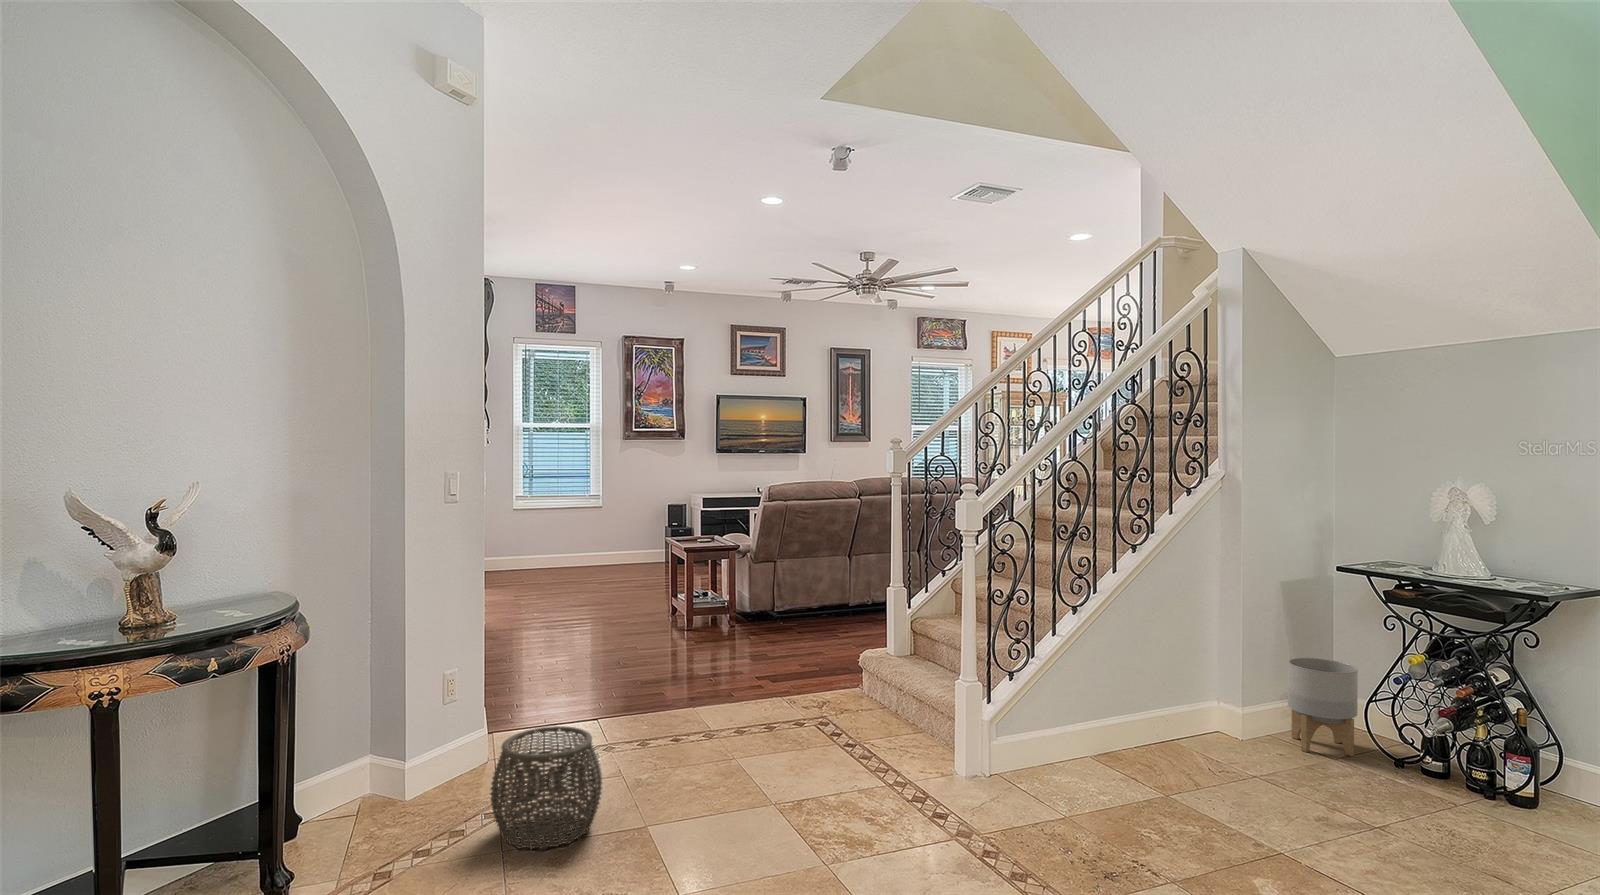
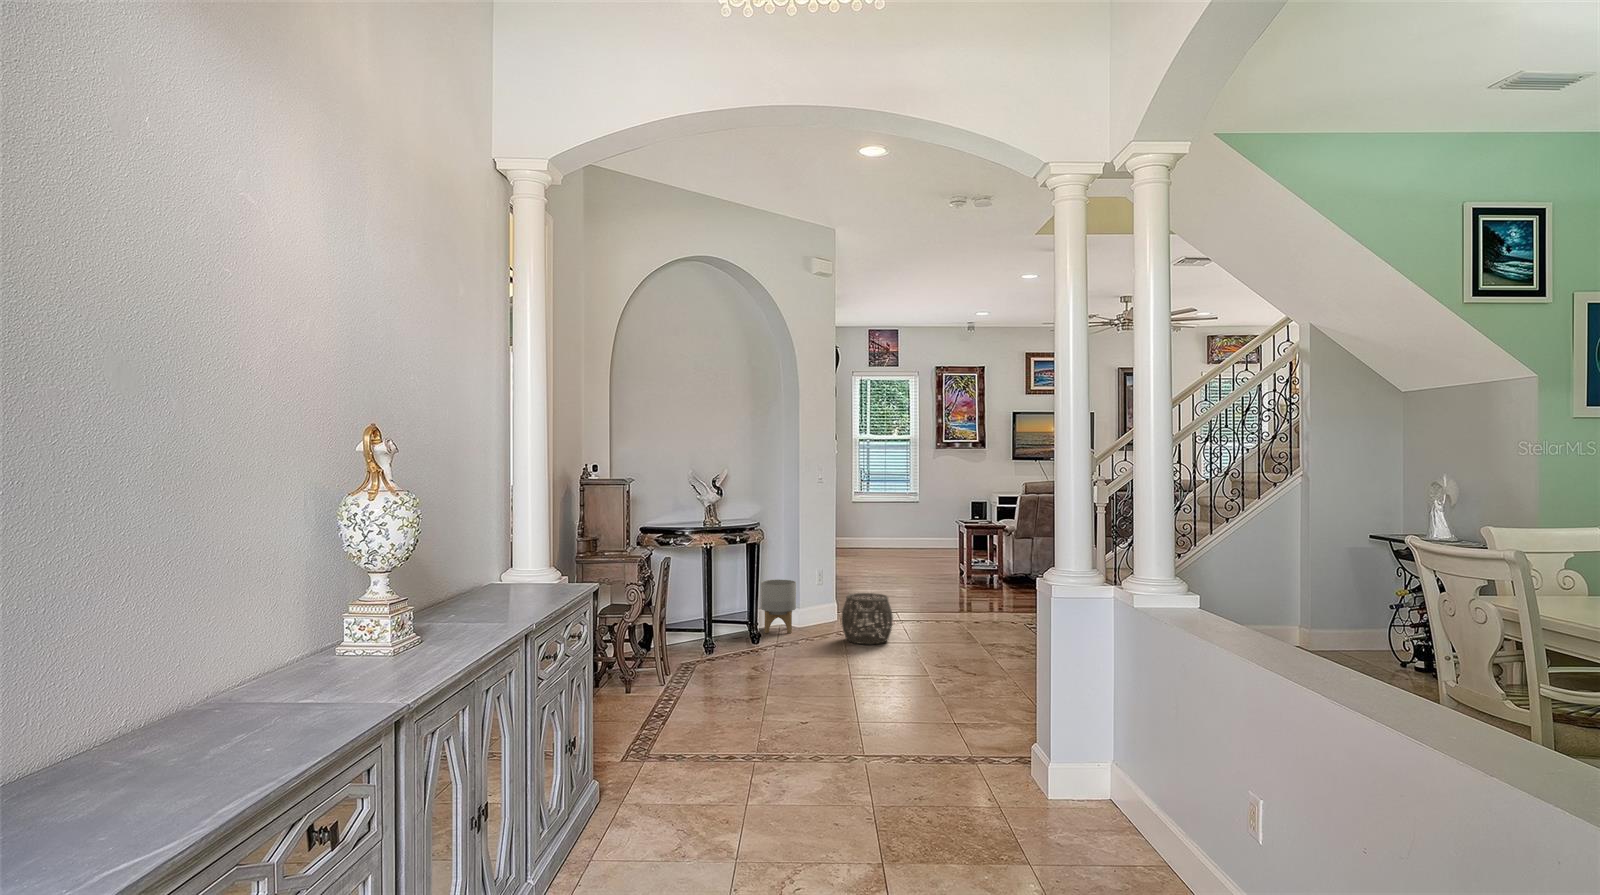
planter: present [1288,657,1358,756] -> present [761,579,796,633]

